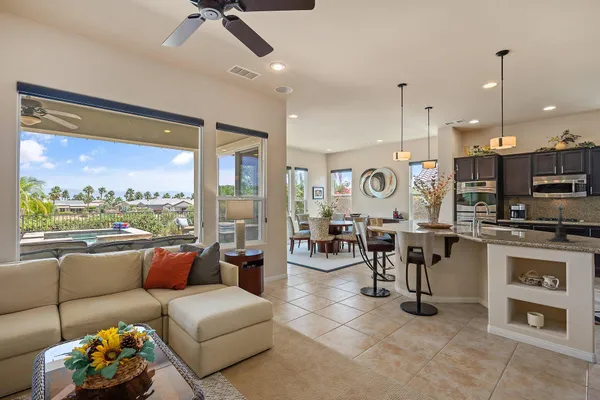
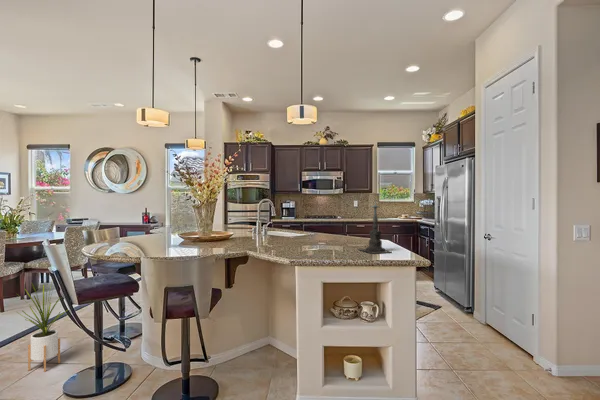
house plant: none [339,241,362,286] -> present [20,285,64,372]

